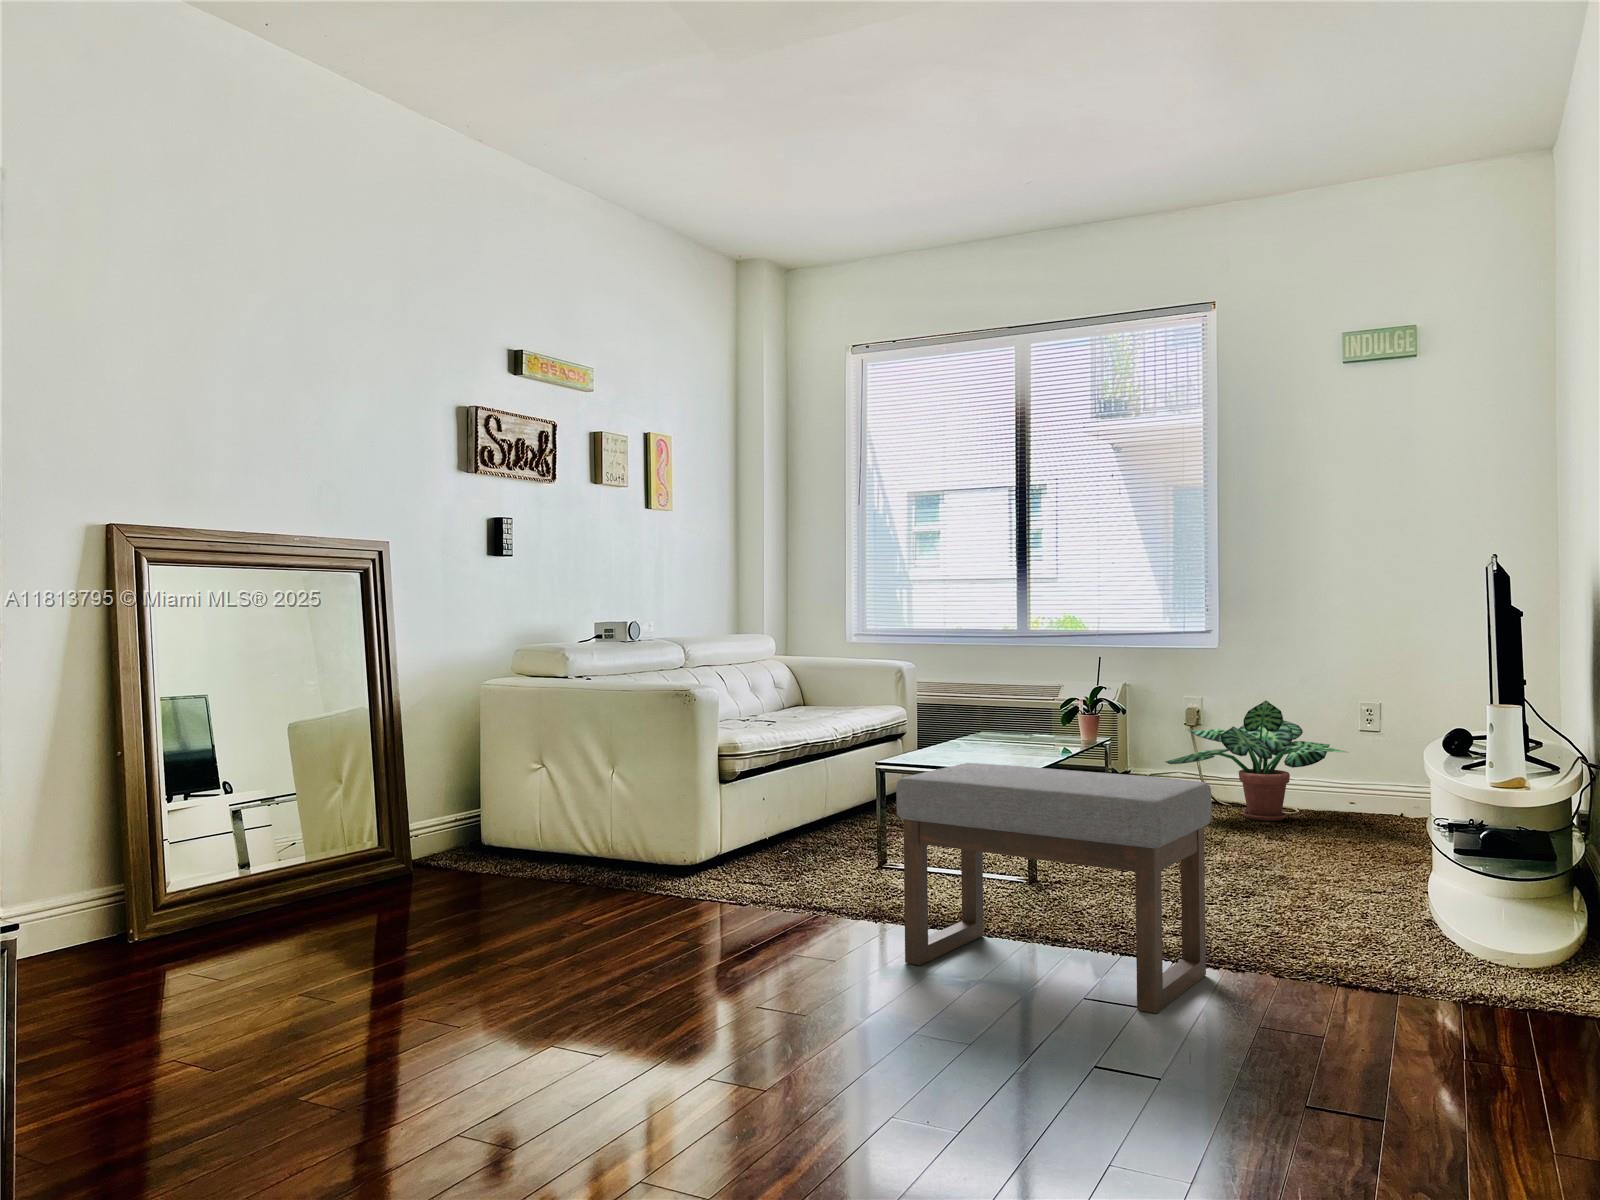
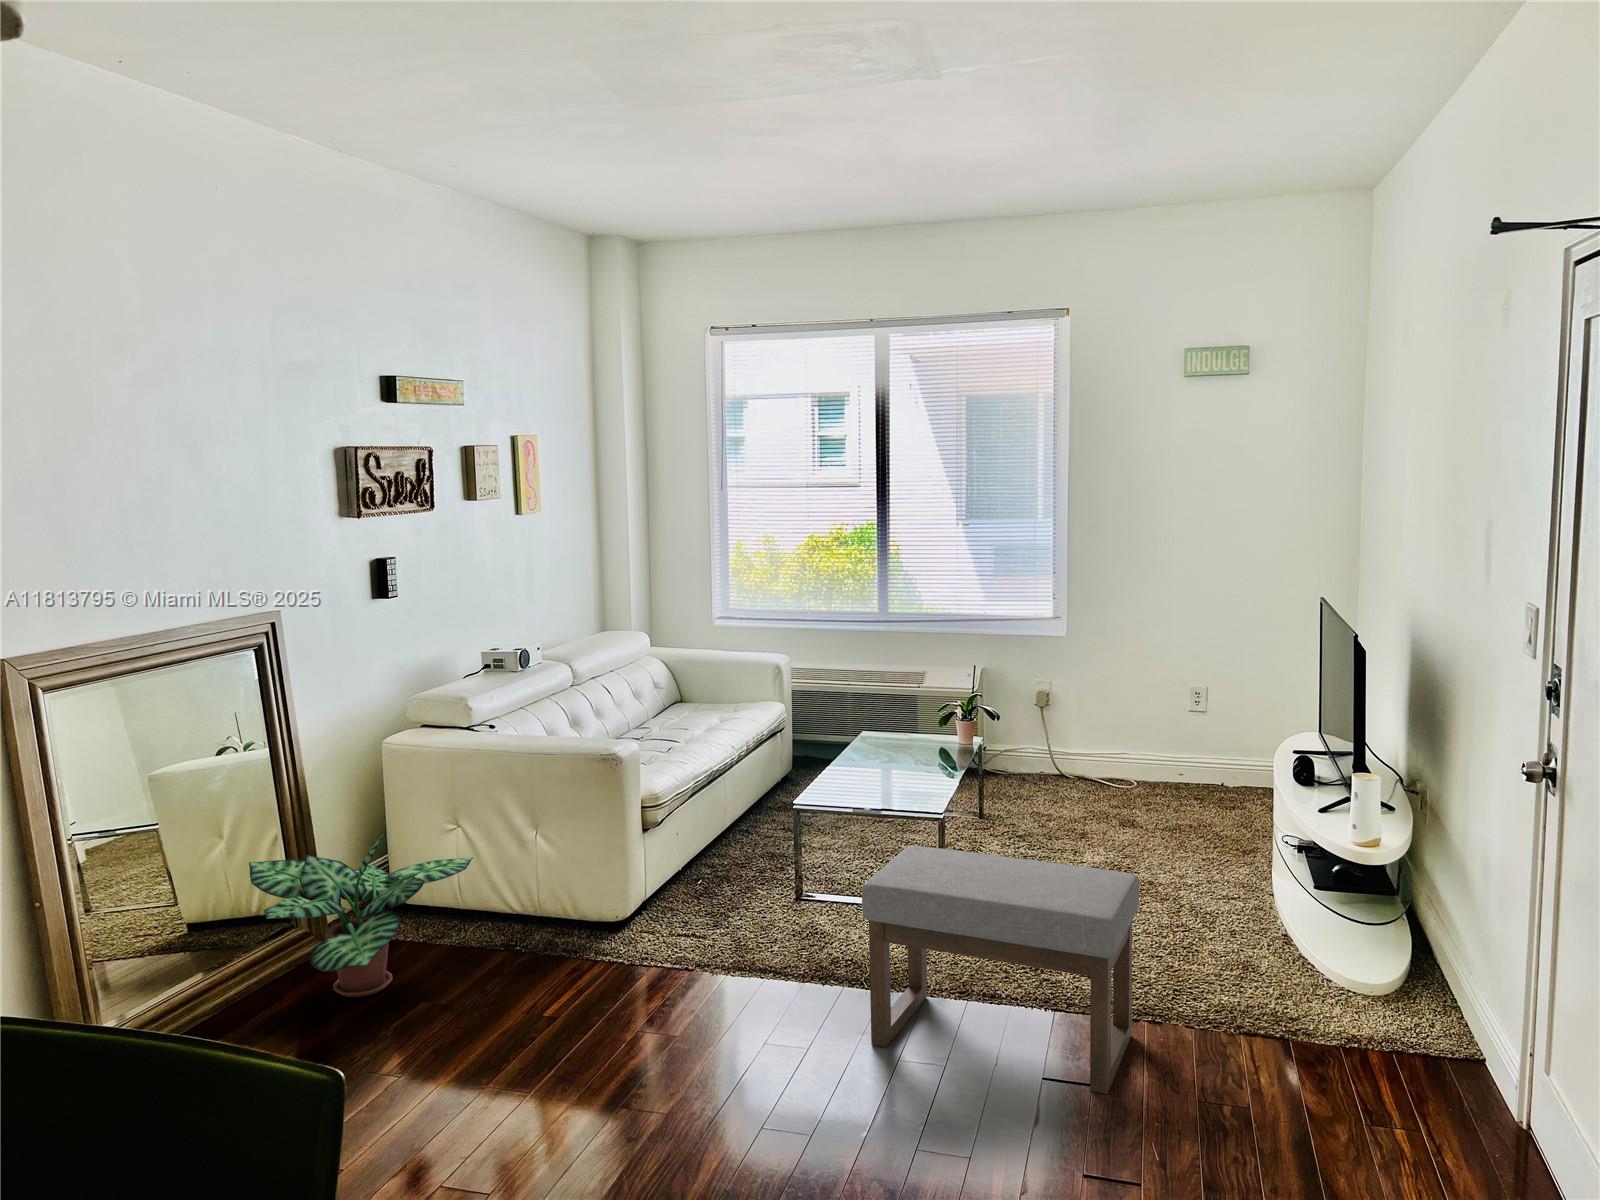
potted plant: present [1165,701,1348,821] -> present [249,834,473,997]

